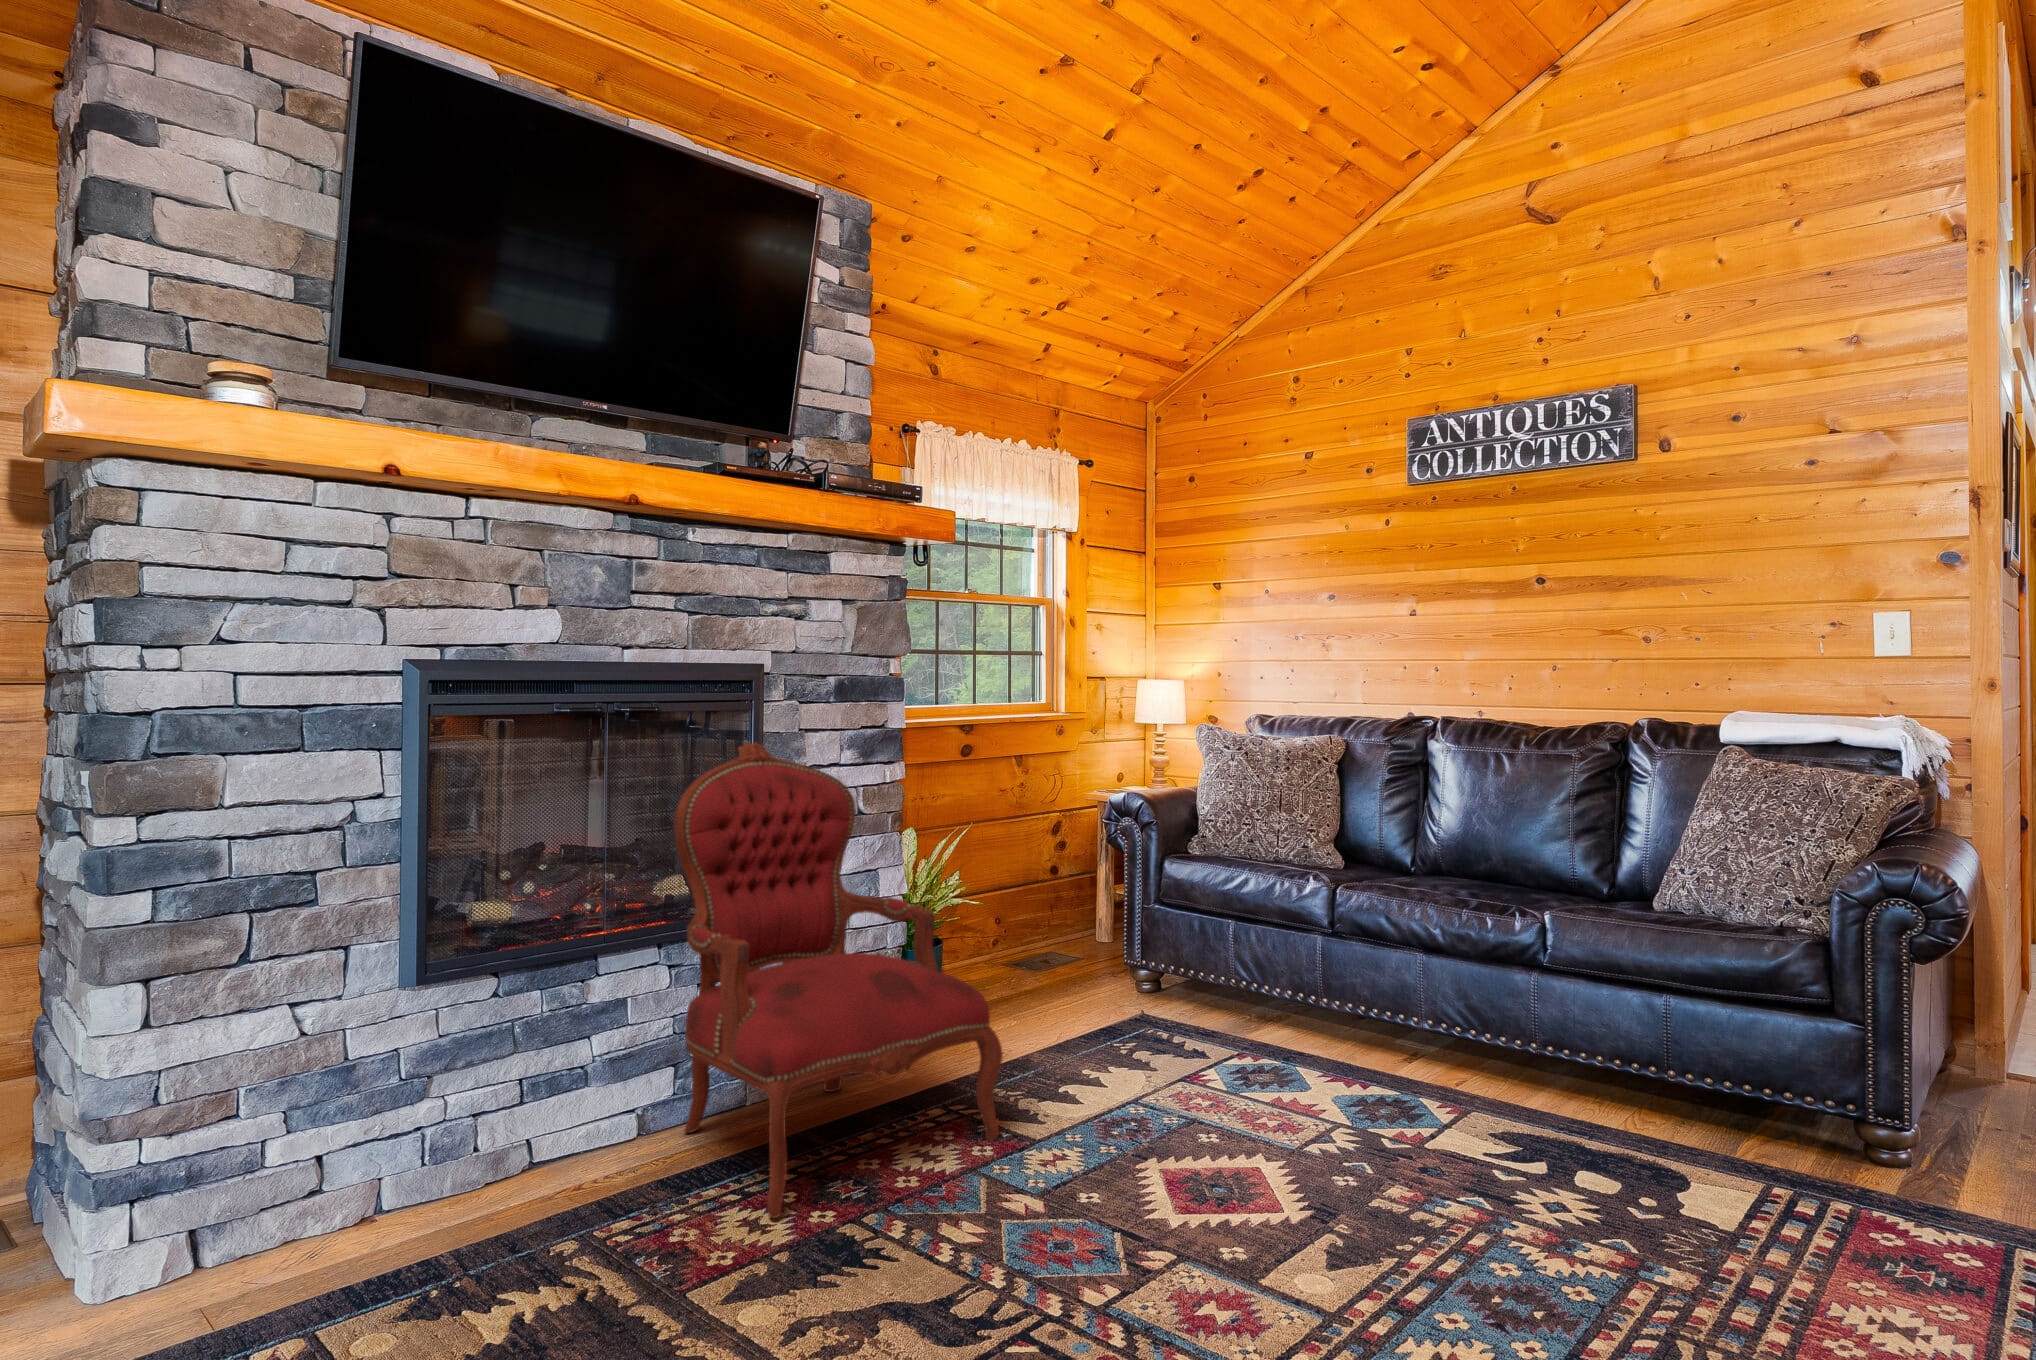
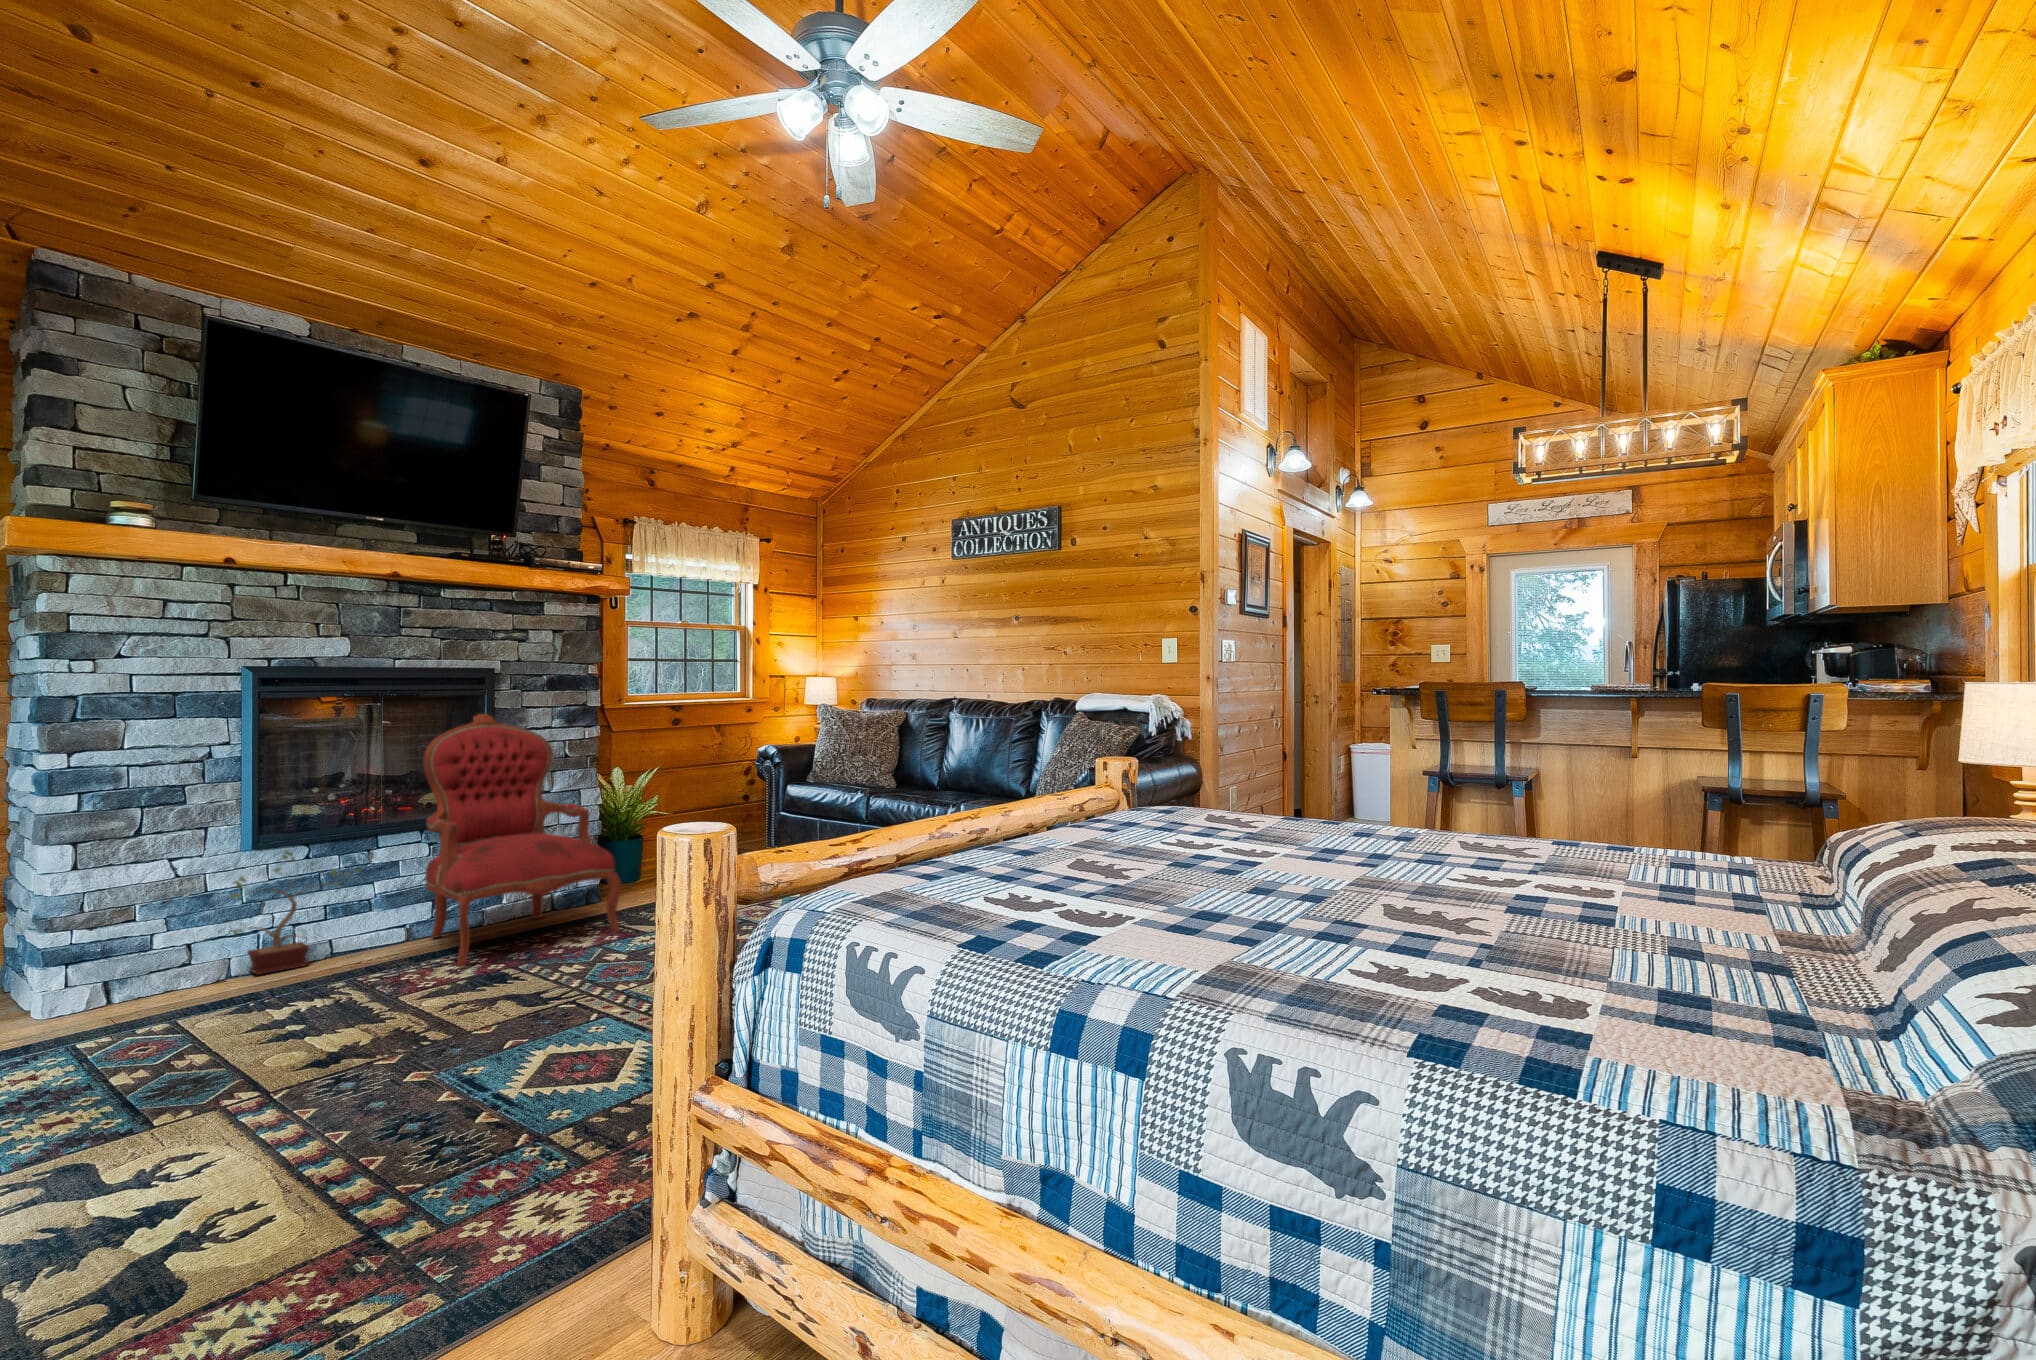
potted plant: none [385,983,593,1213] -> present [230,851,360,975]

